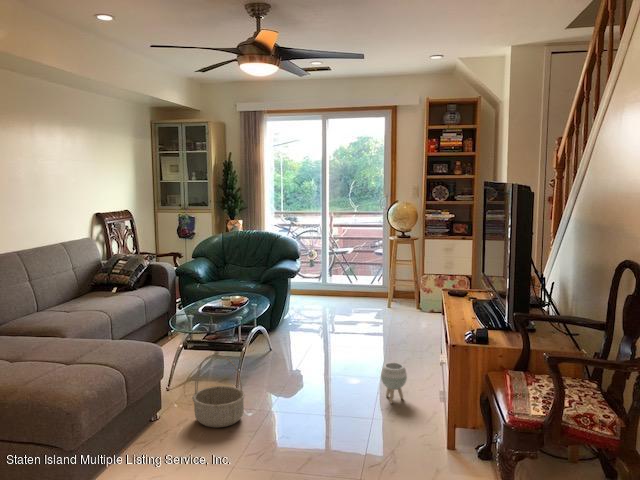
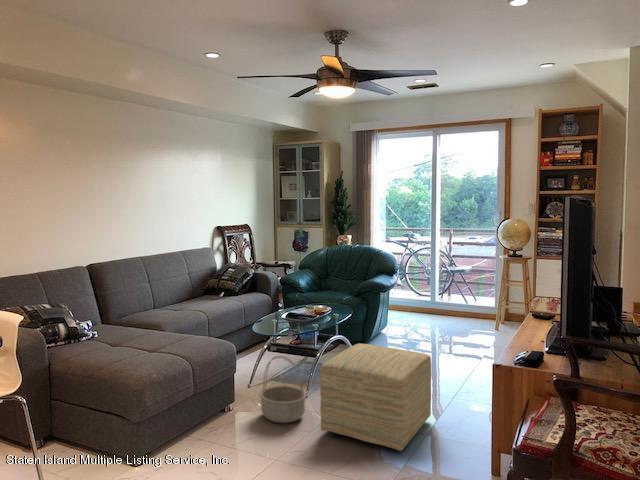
ottoman: none [267,333,371,438] -> present [320,343,431,451]
planter: present [381,362,407,403] -> none [443,382,470,424]

